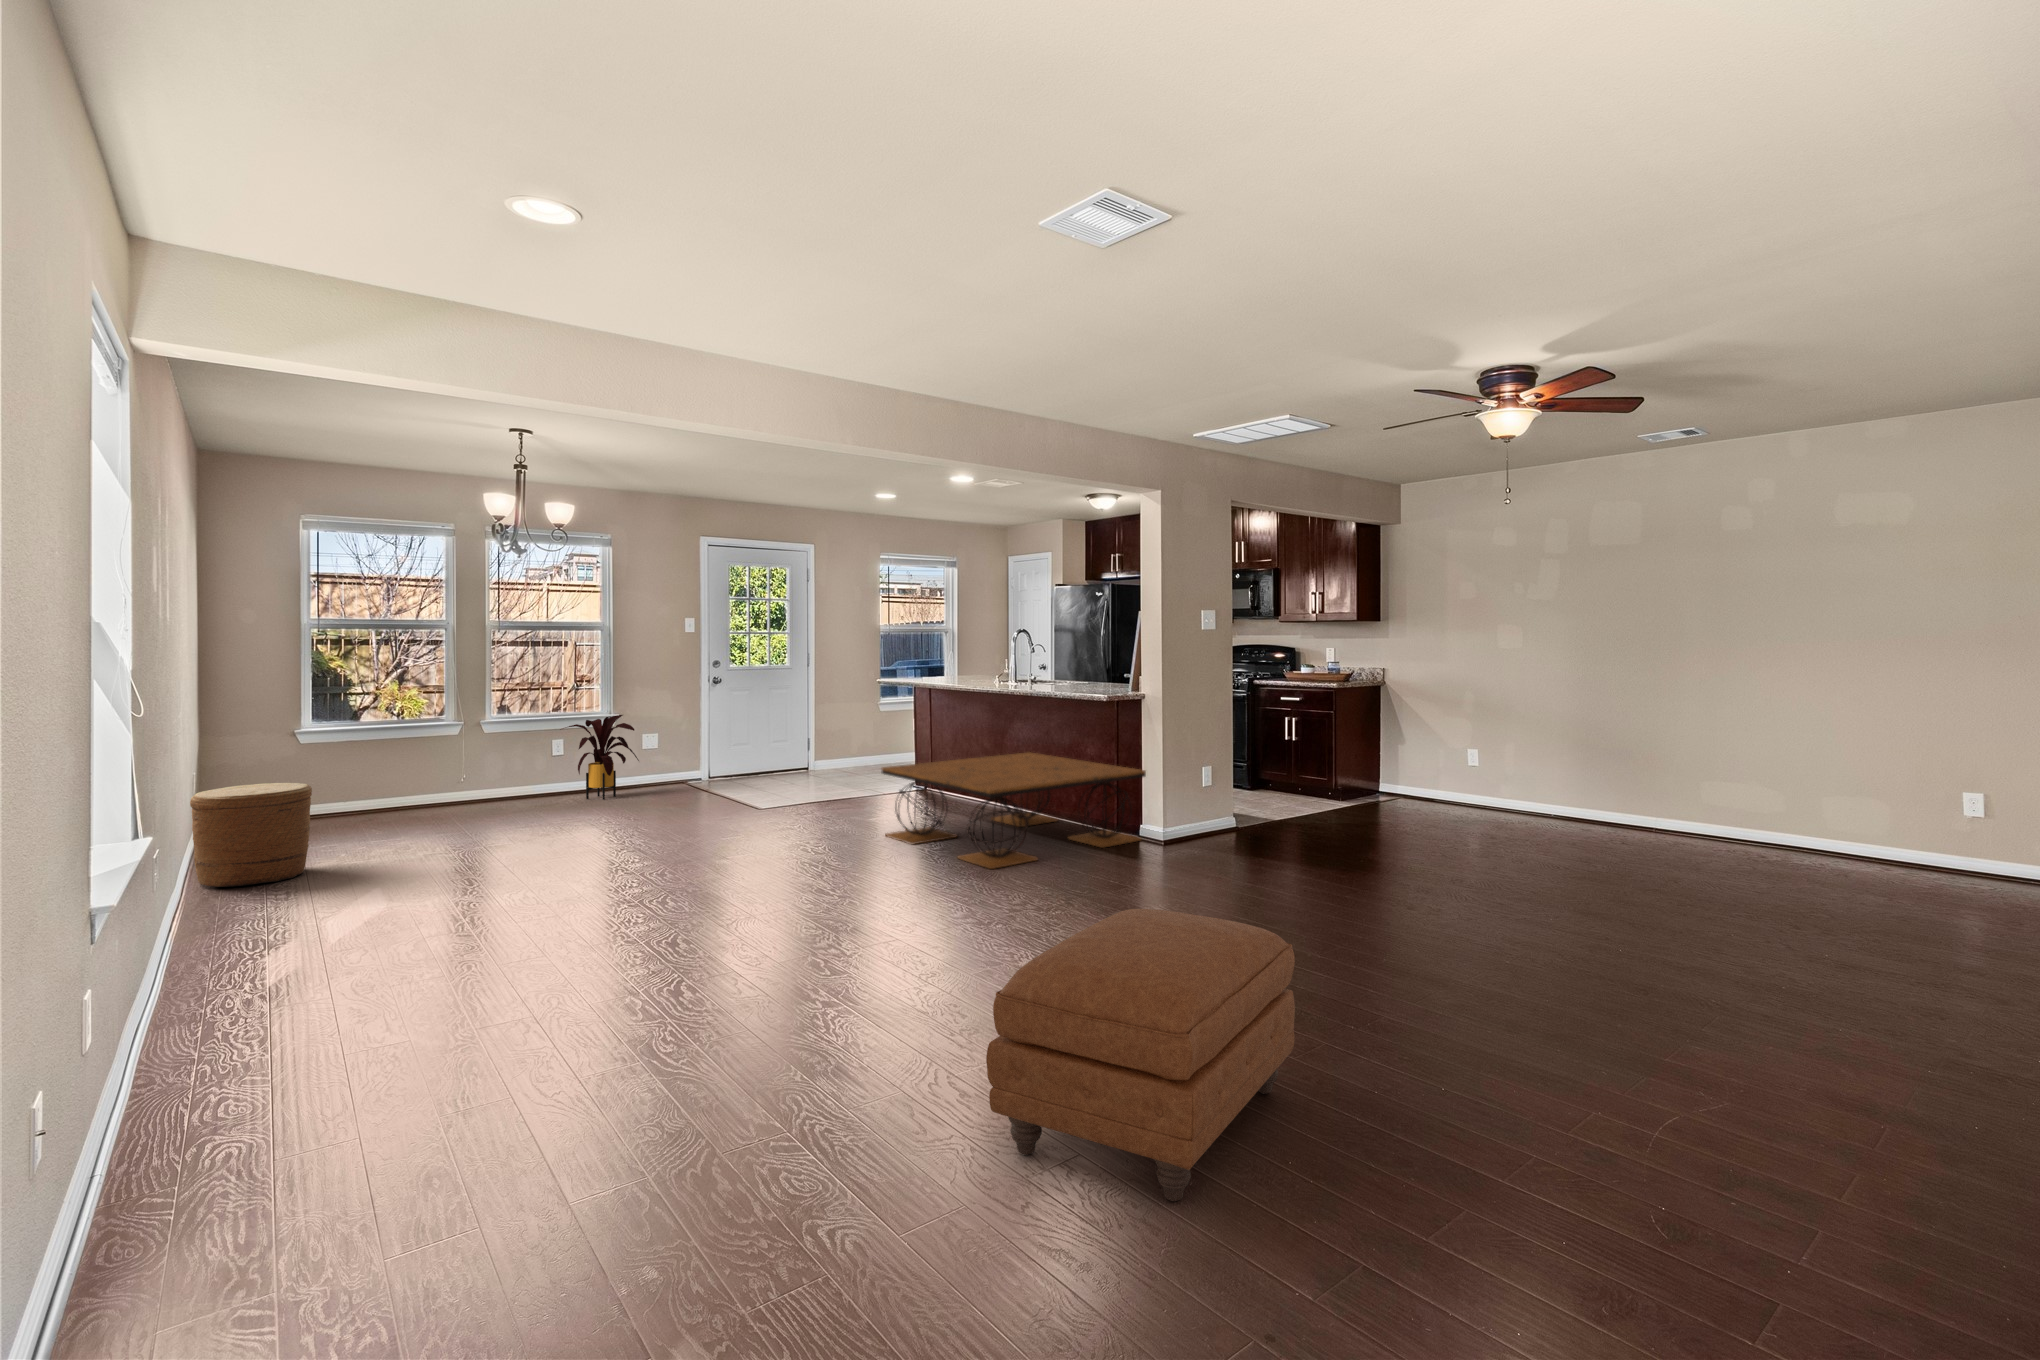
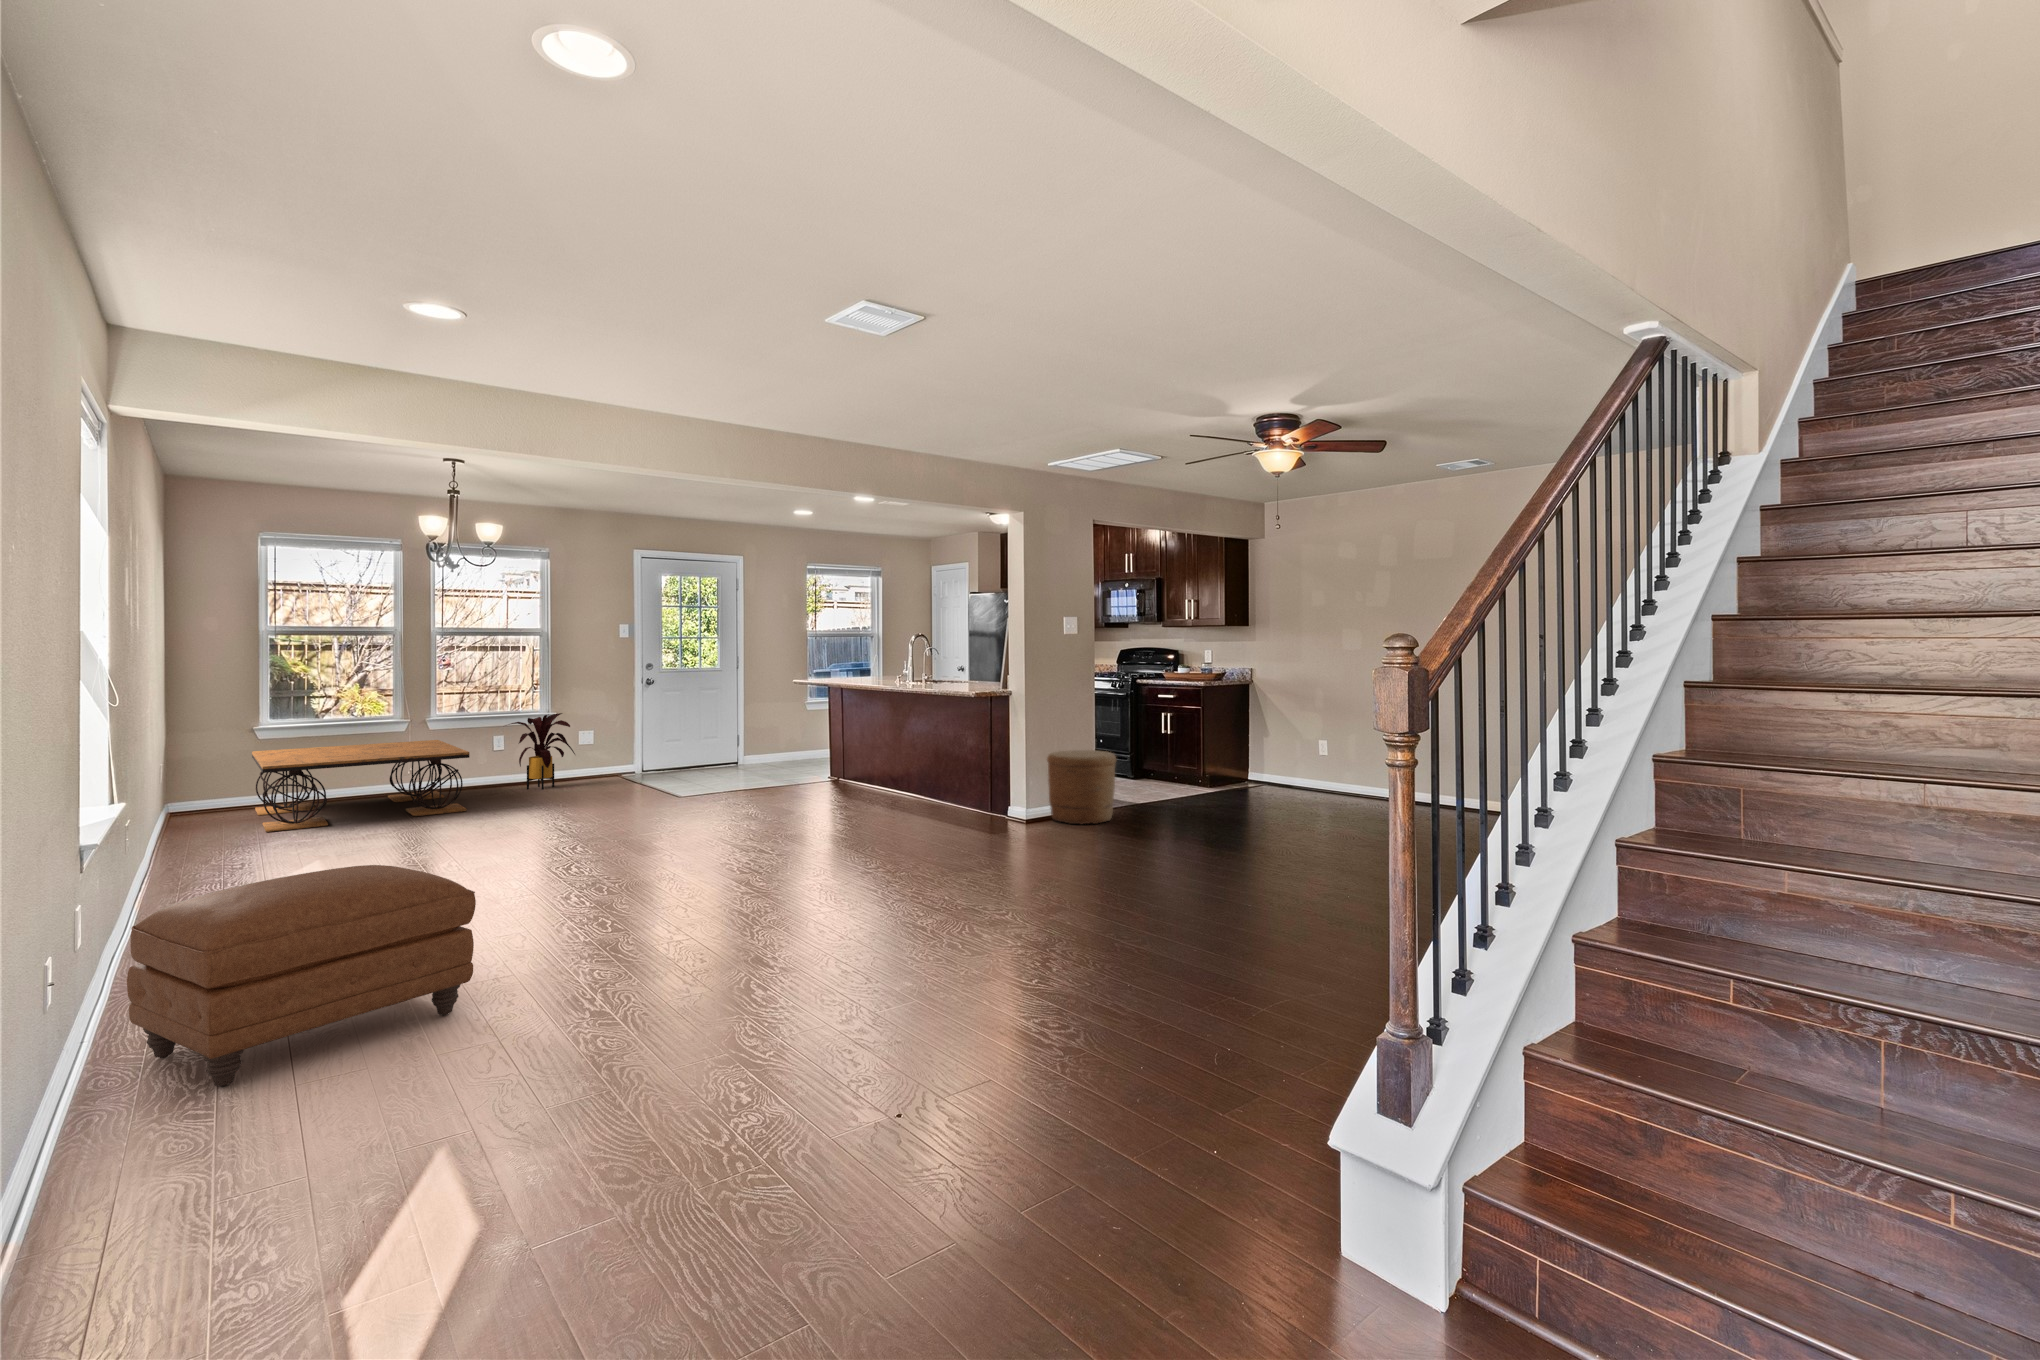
coffee table: present [882,752,1146,869] -> present [252,740,470,832]
woven basket: present [190,783,312,887] -> present [1047,750,1116,824]
ottoman: present [986,909,1295,1201] -> present [127,865,476,1087]

